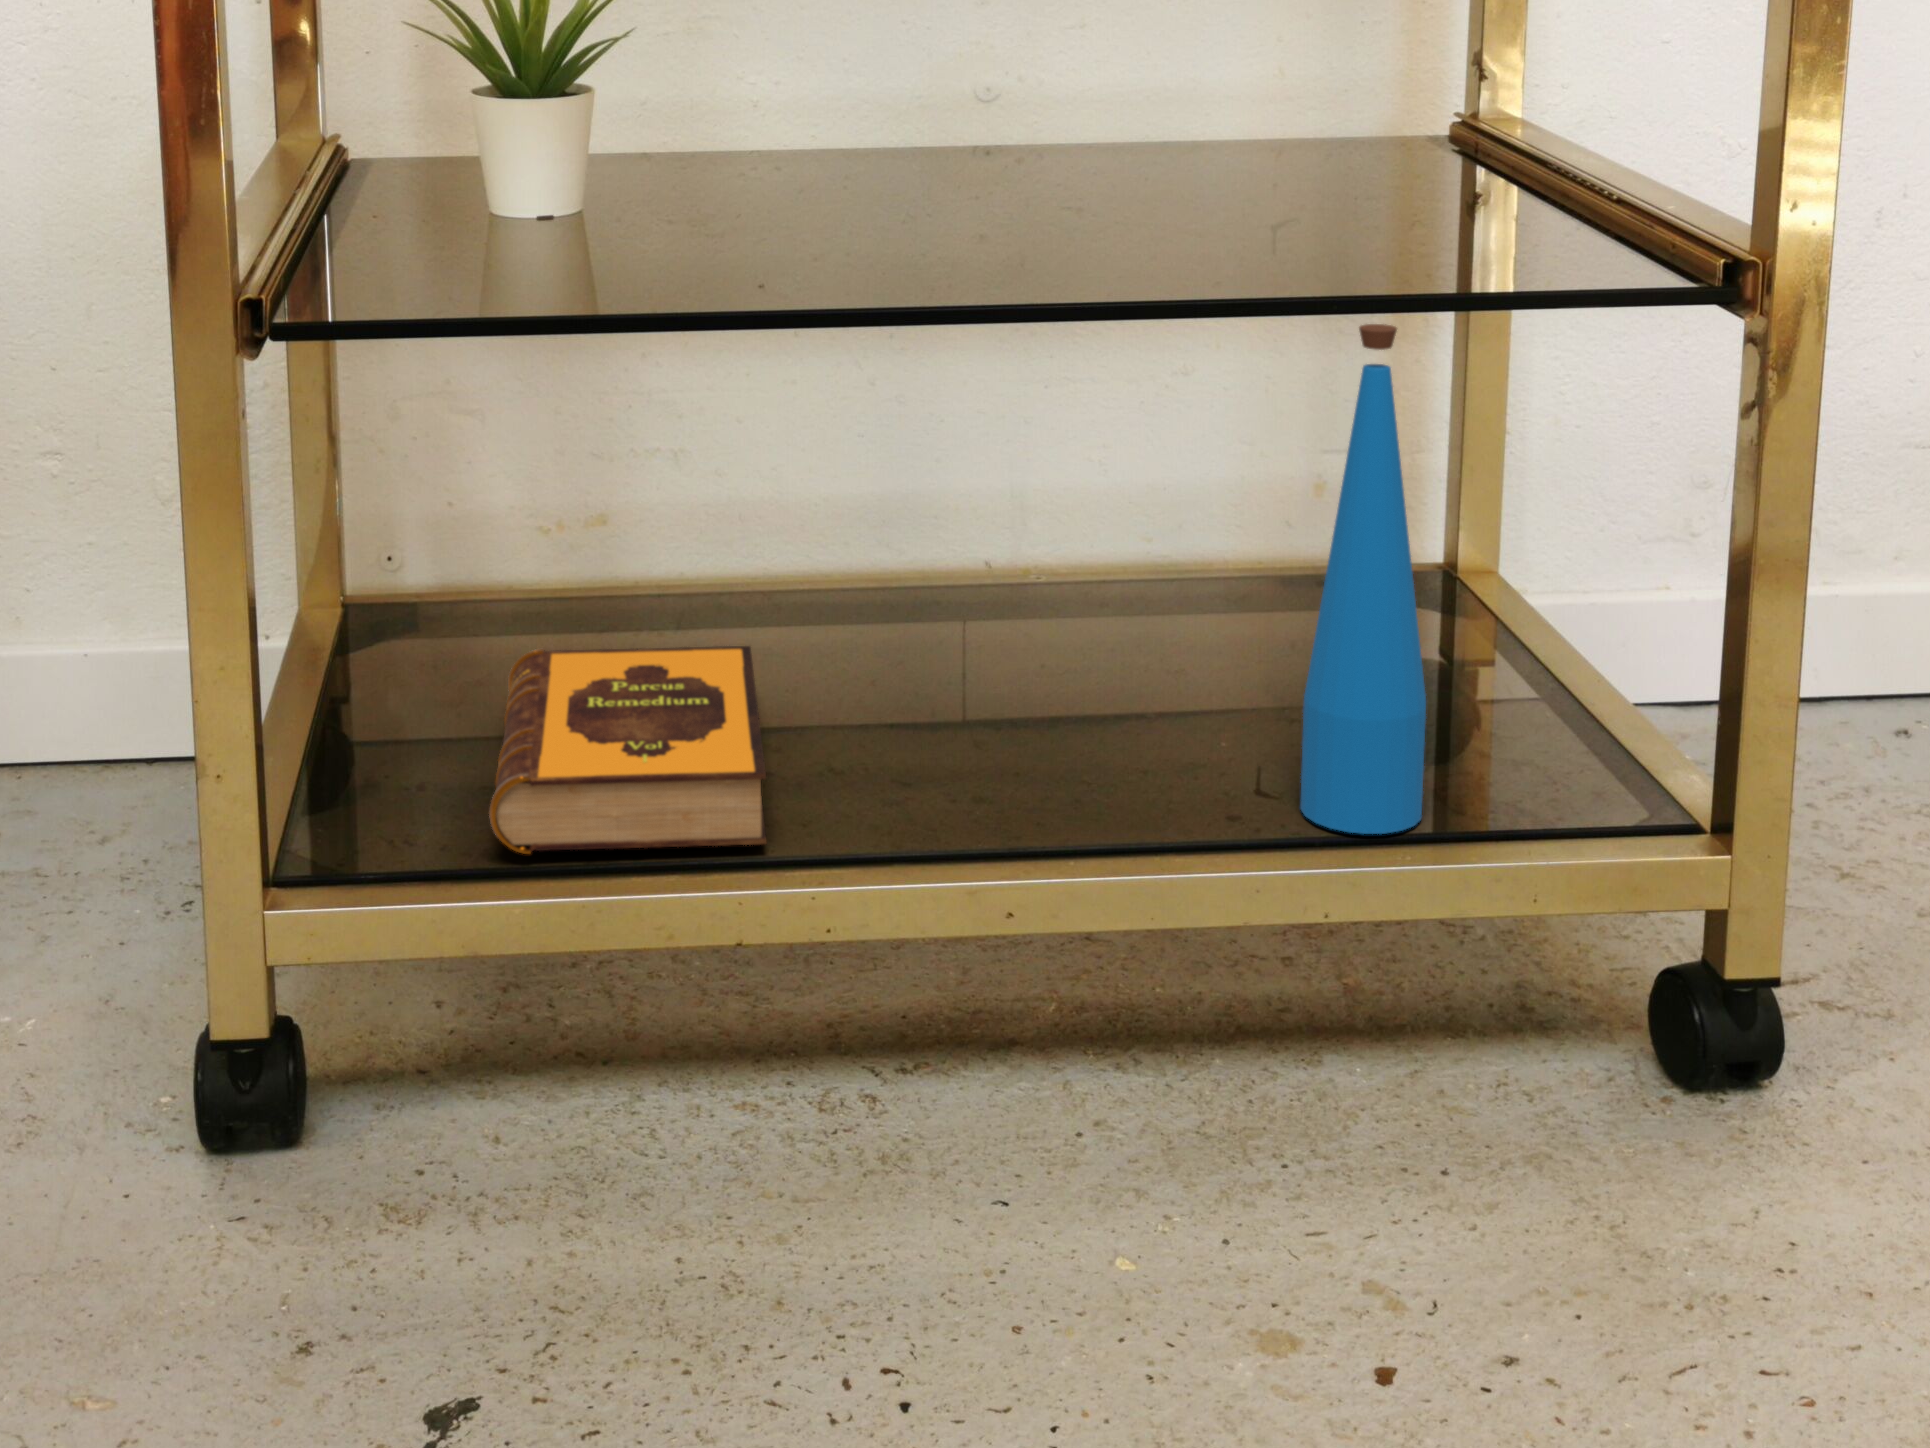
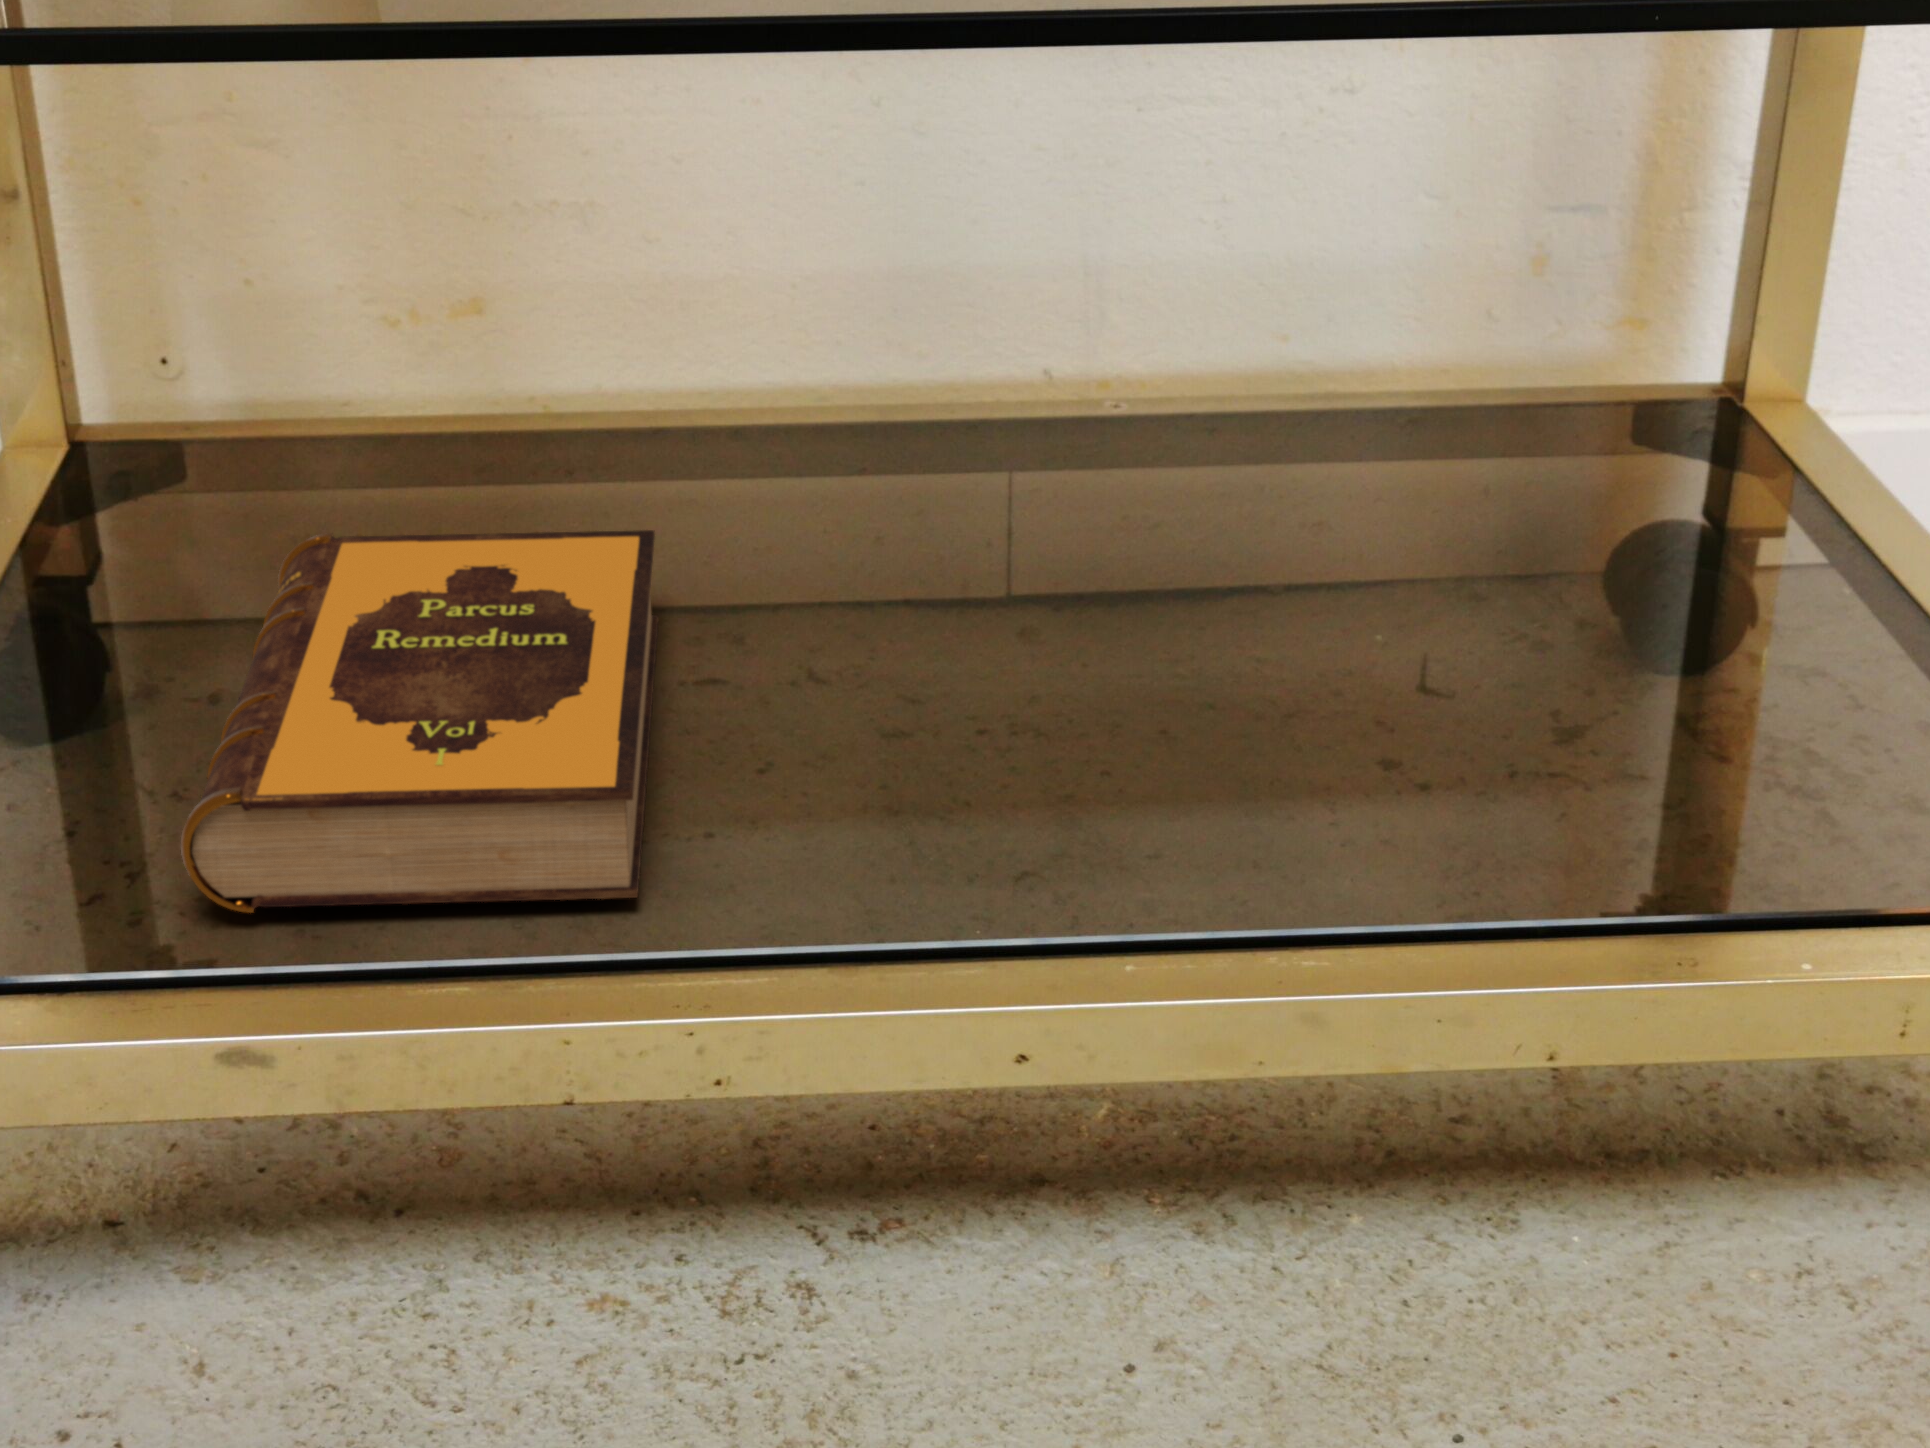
bottle: present [1301,324,1426,834] -> none [1508,34,1743,886]

